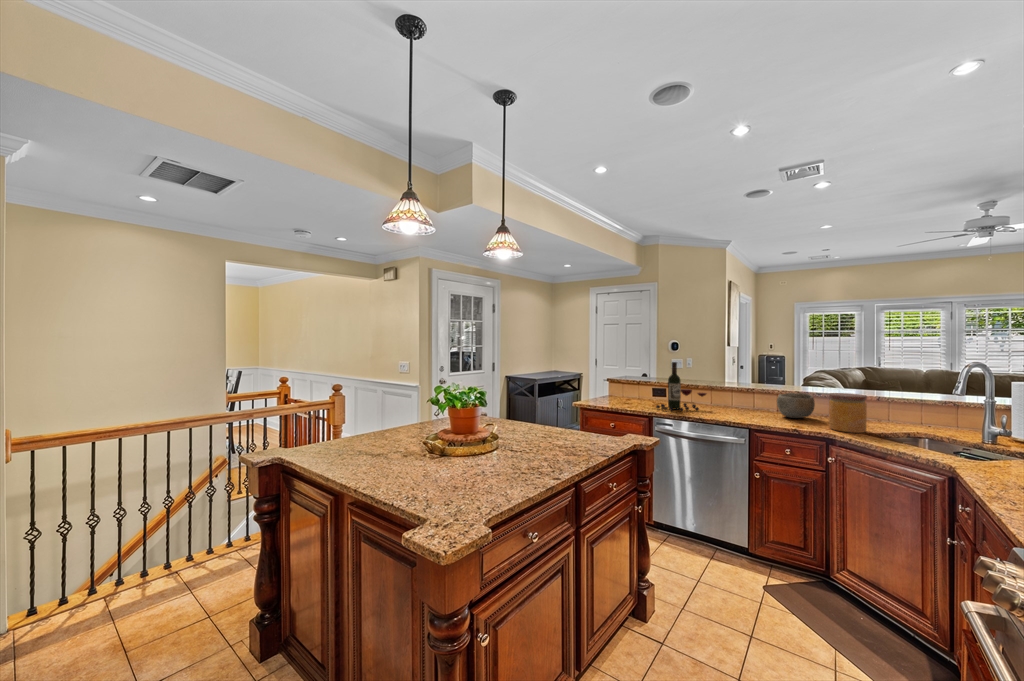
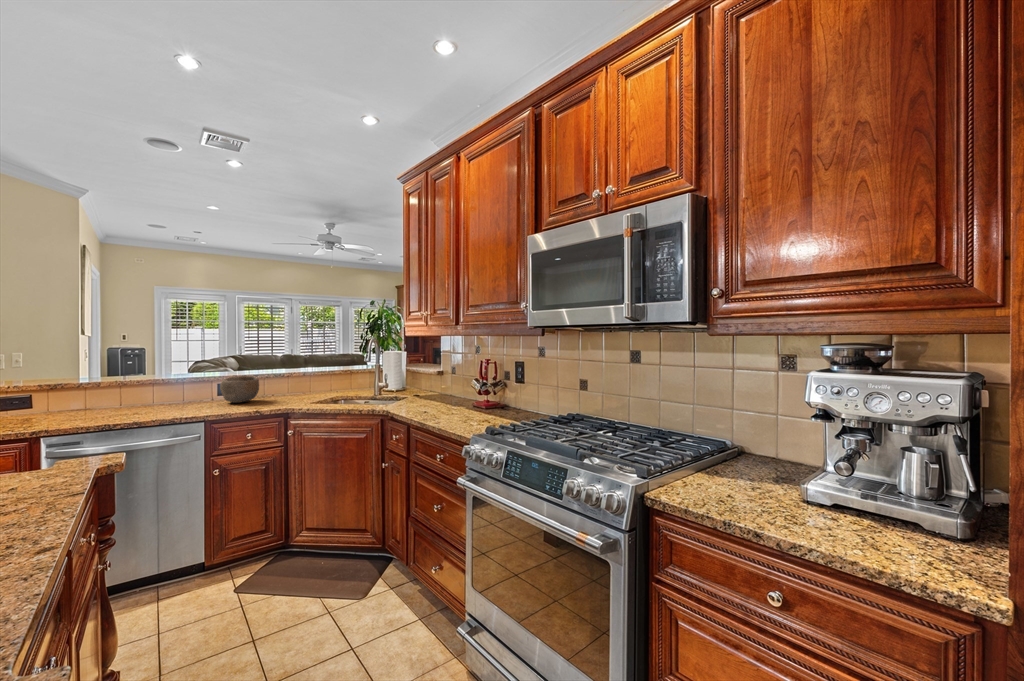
wine bottle: present [656,362,706,411] -> none [37,350,127,424]
jar: present [829,393,867,433] -> none [280,370,311,405]

